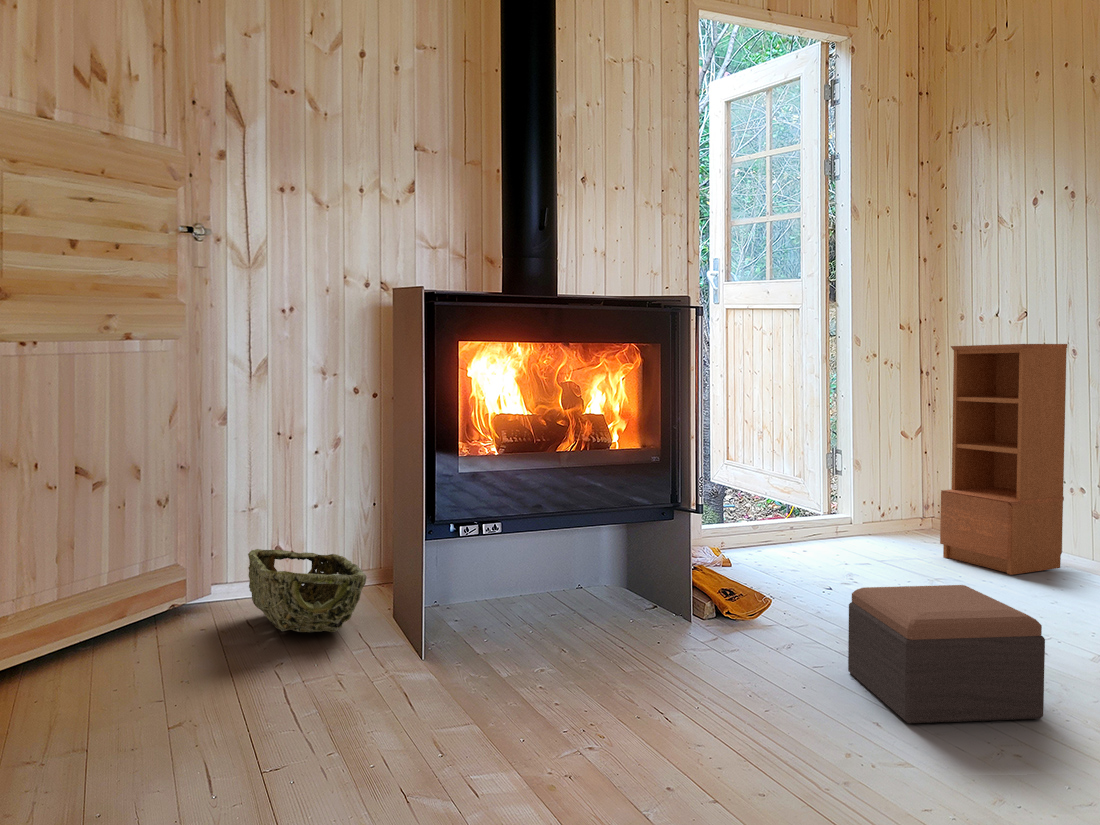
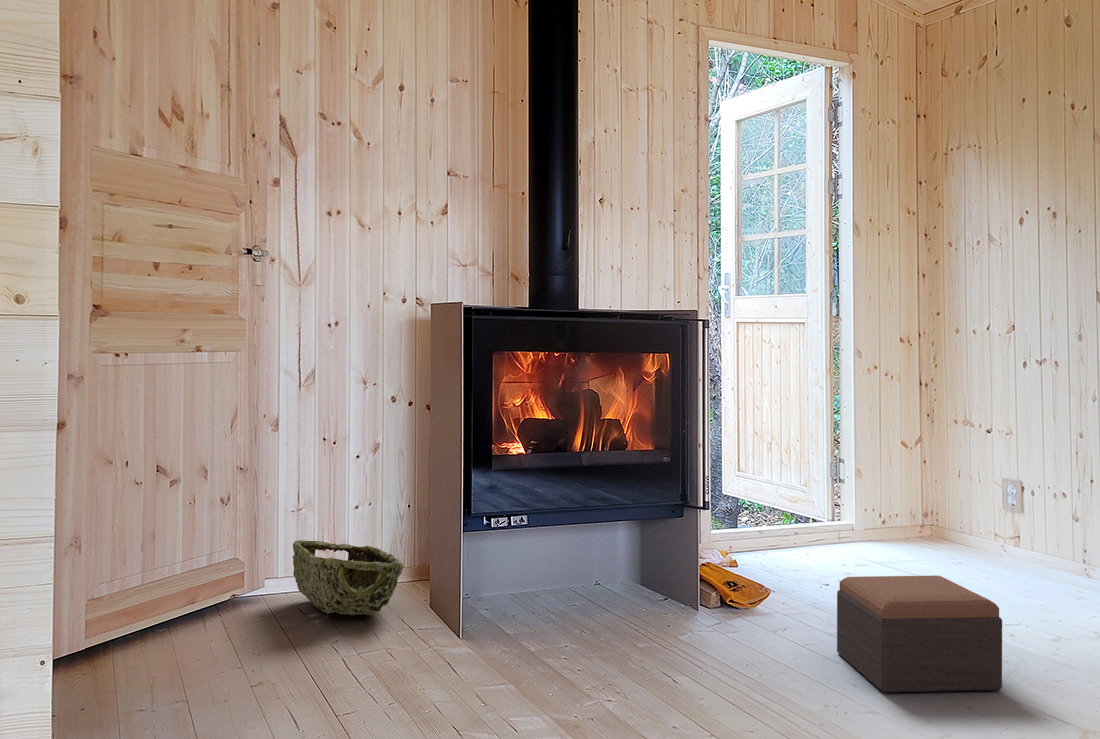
bookcase: present [940,344,1067,575] -> none [937,358,1051,574]

